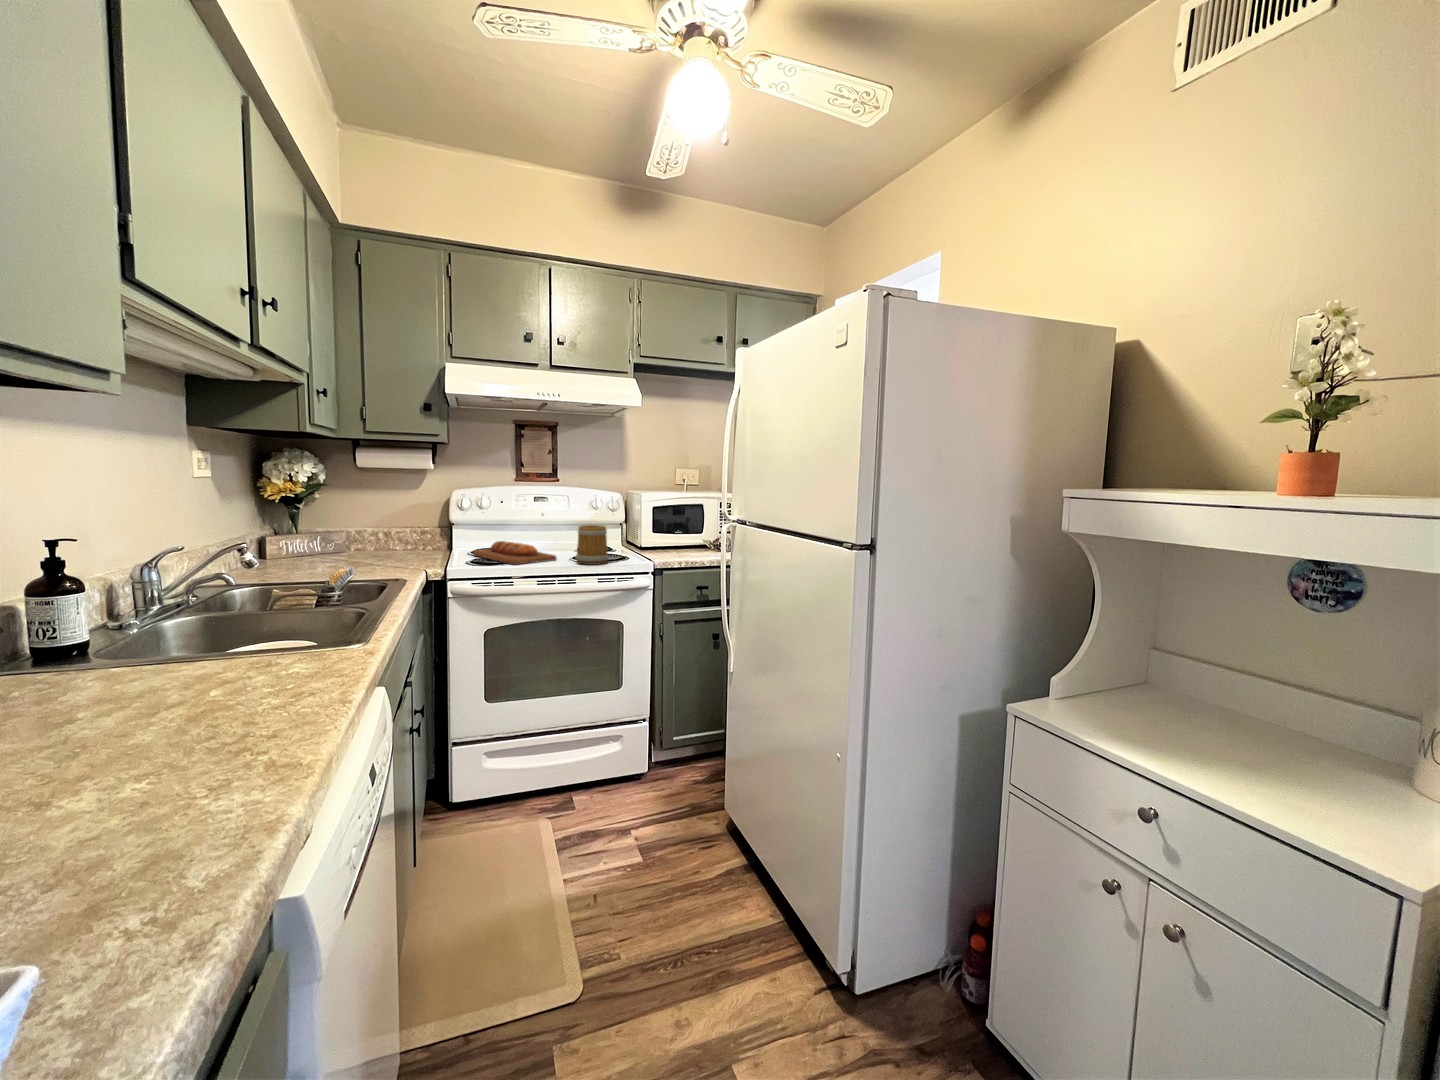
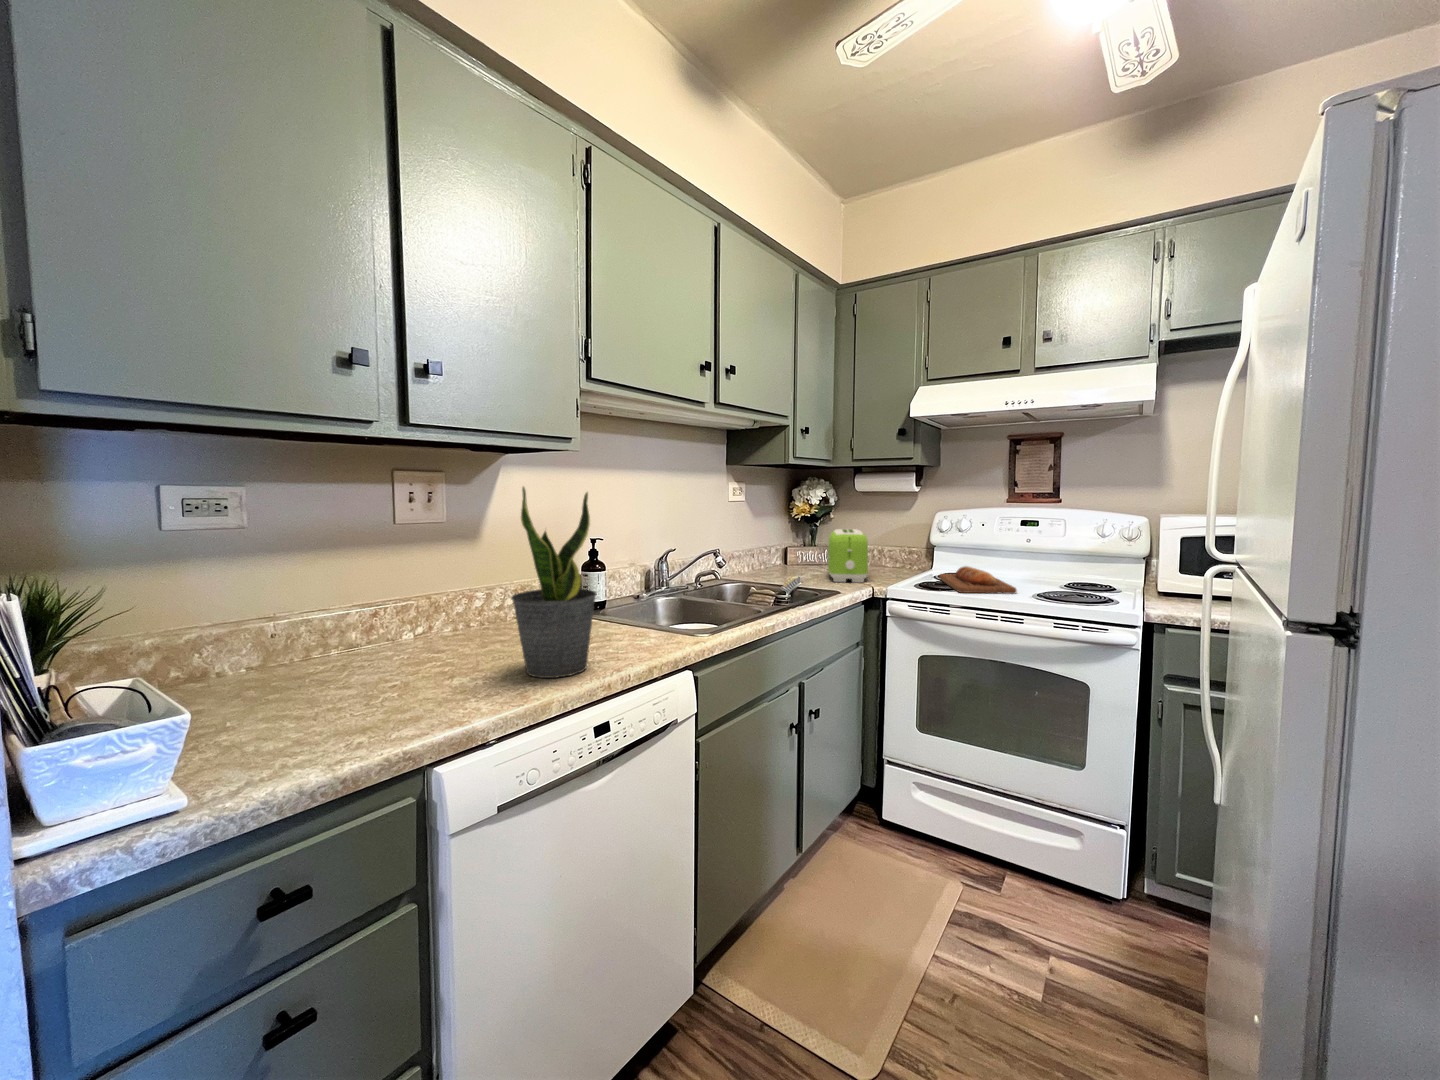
potted plant: none [97,450,270,753] -> present [511,487,597,678]
toaster: none [340,510,406,570] -> present [828,529,868,583]
mug: present [576,525,608,565] -> none [1031,555,1077,605]

